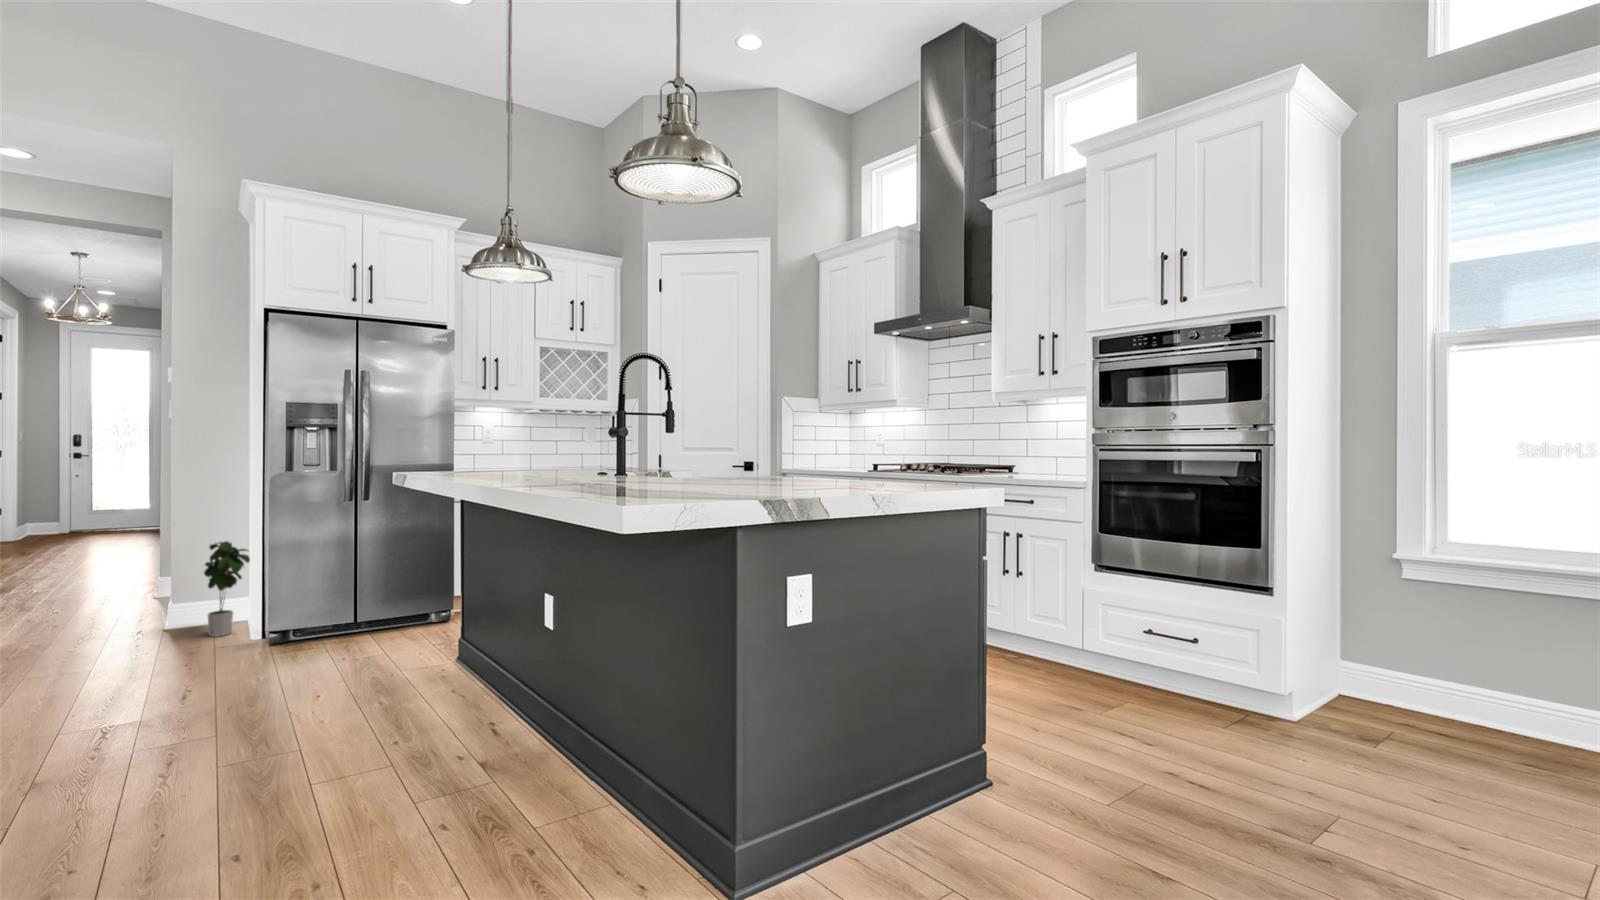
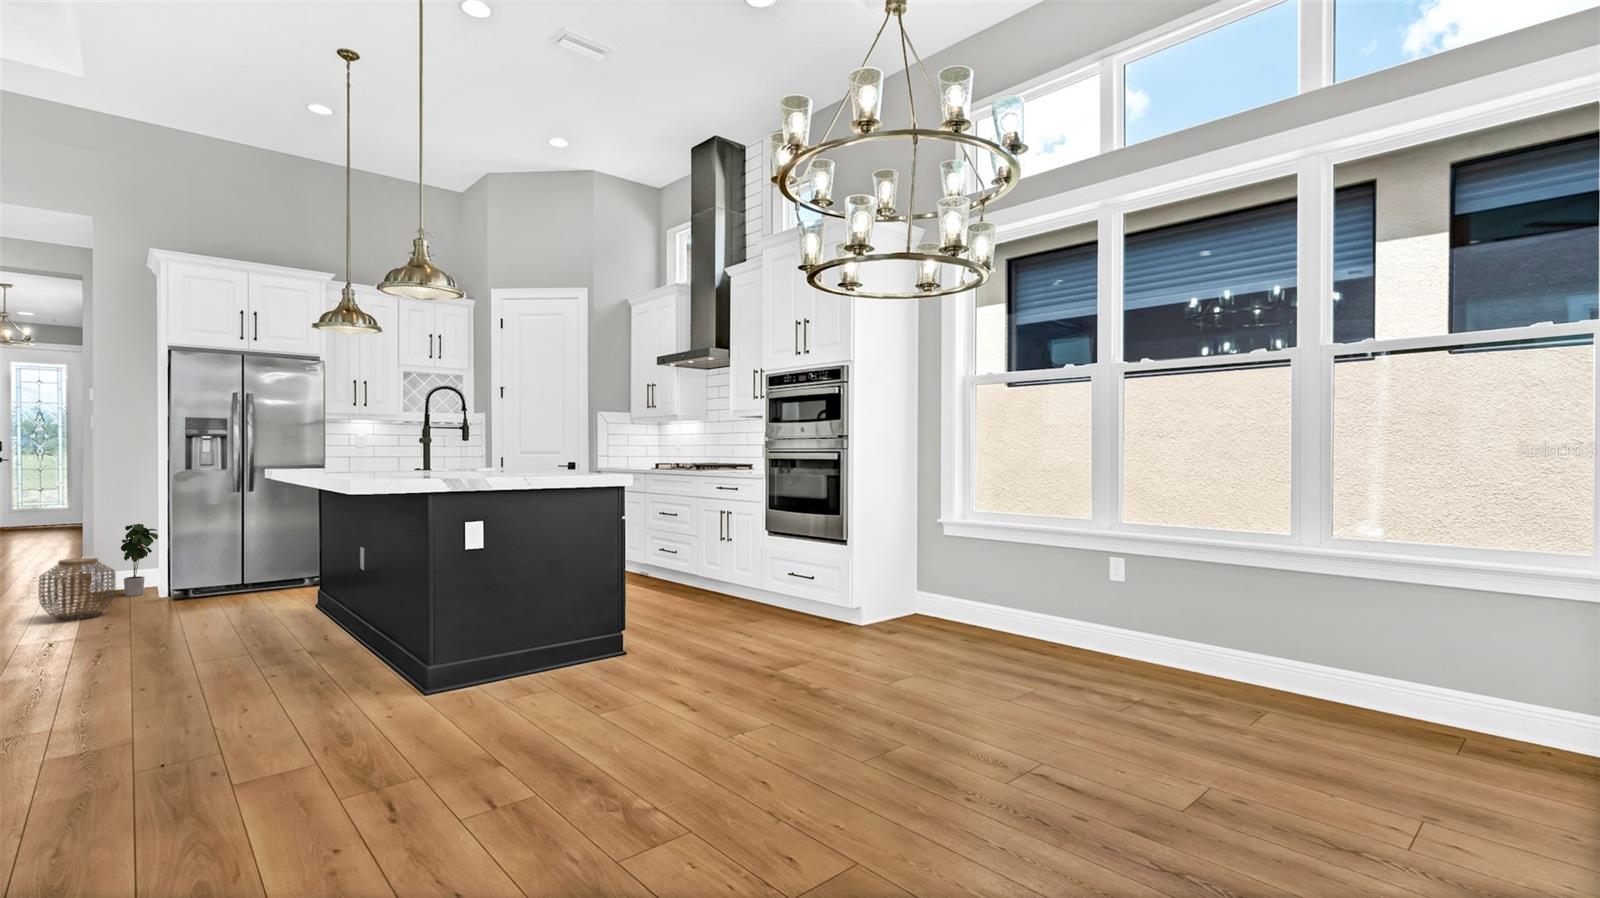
woven basket: none [94,593,196,681] -> present [39,558,115,620]

